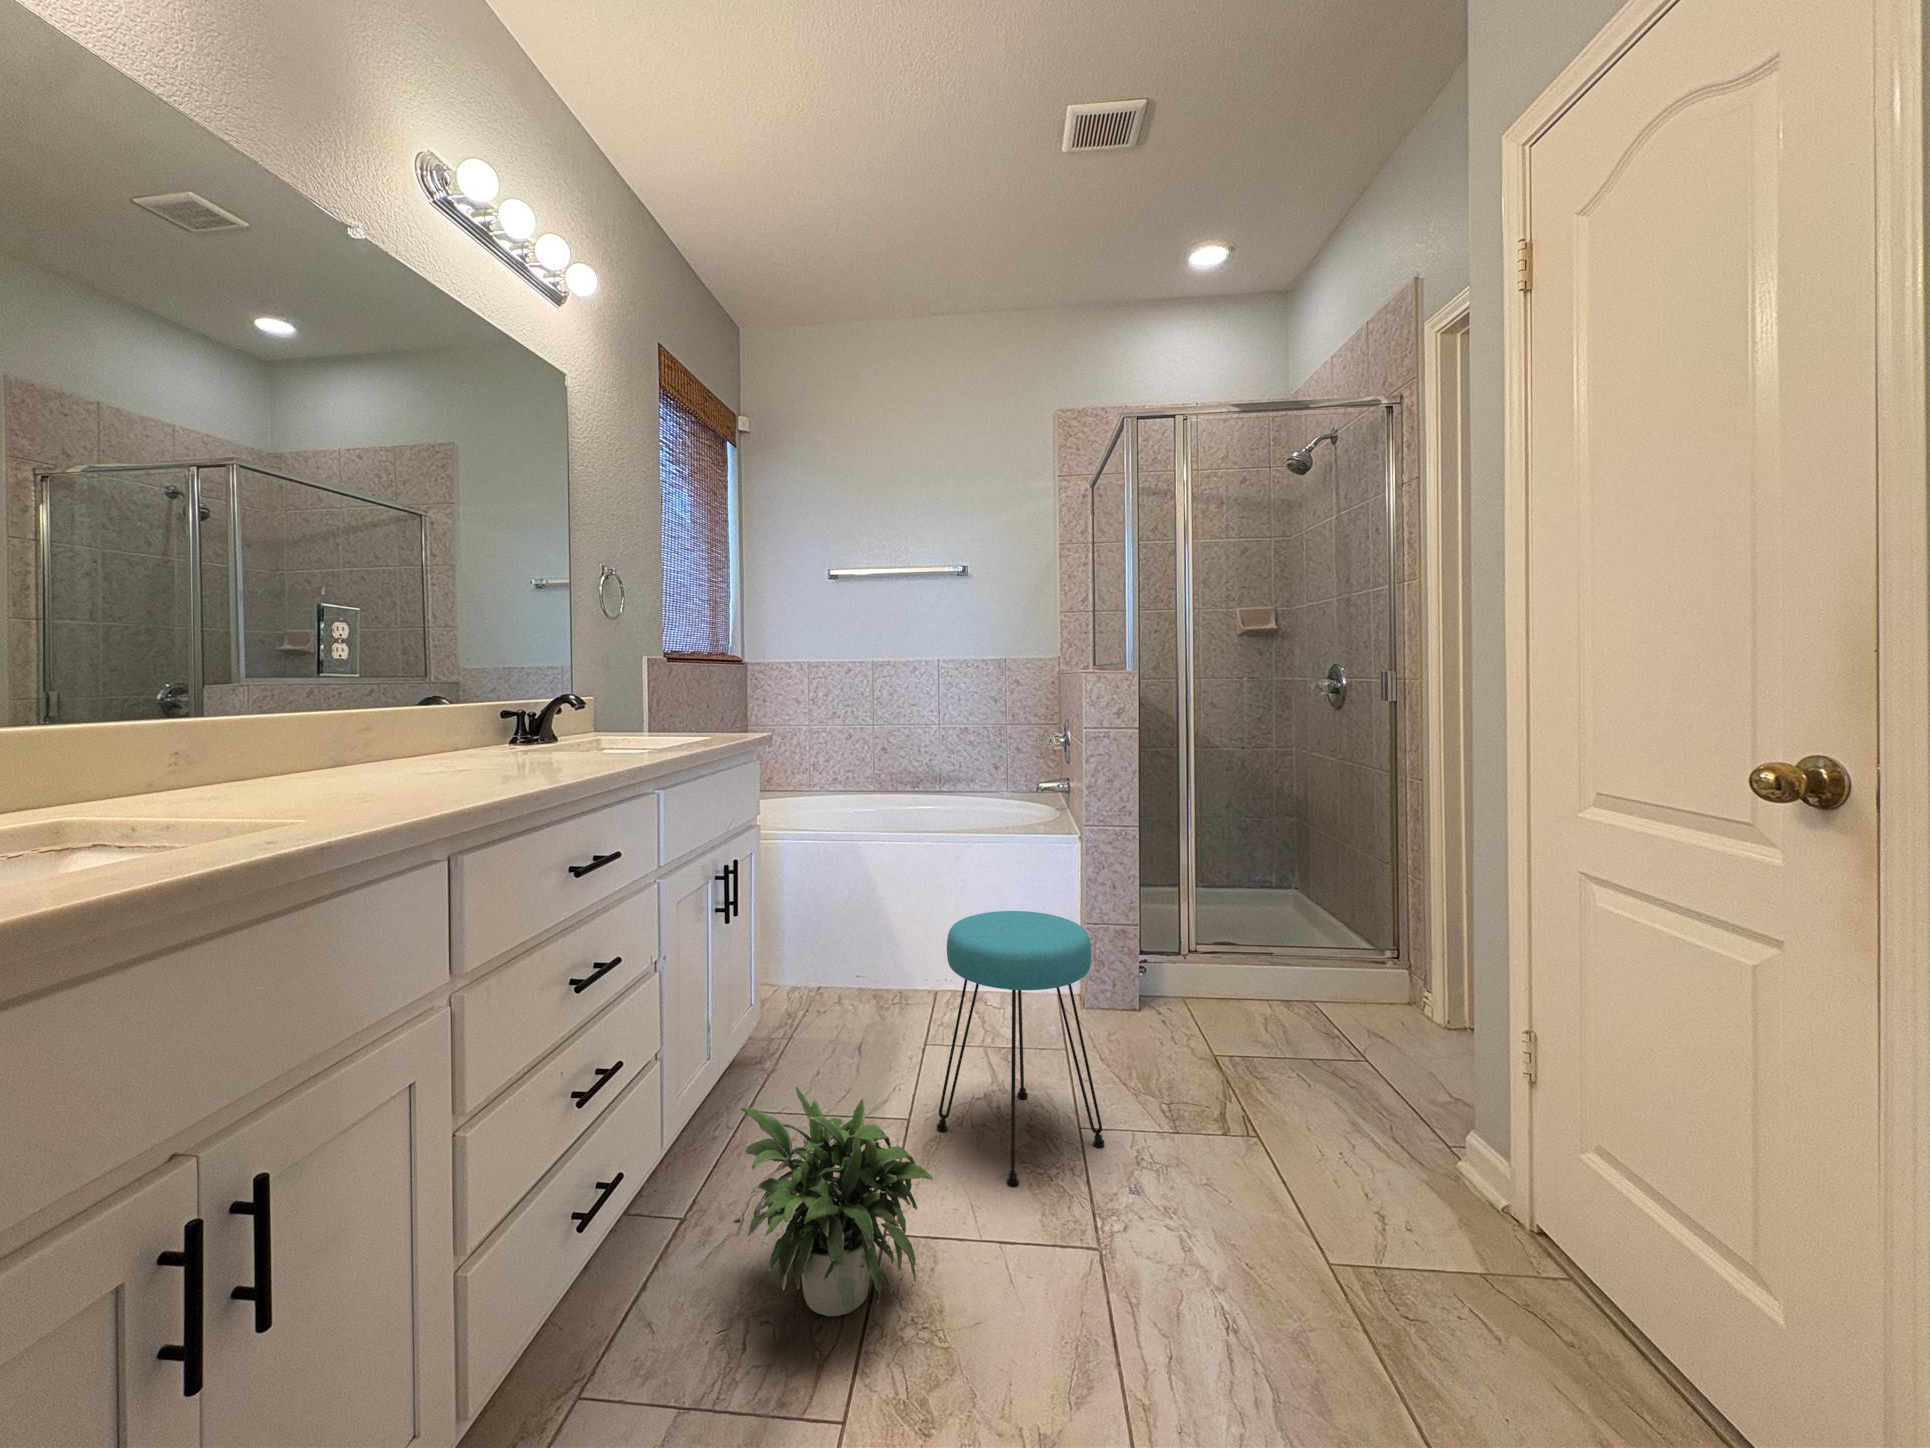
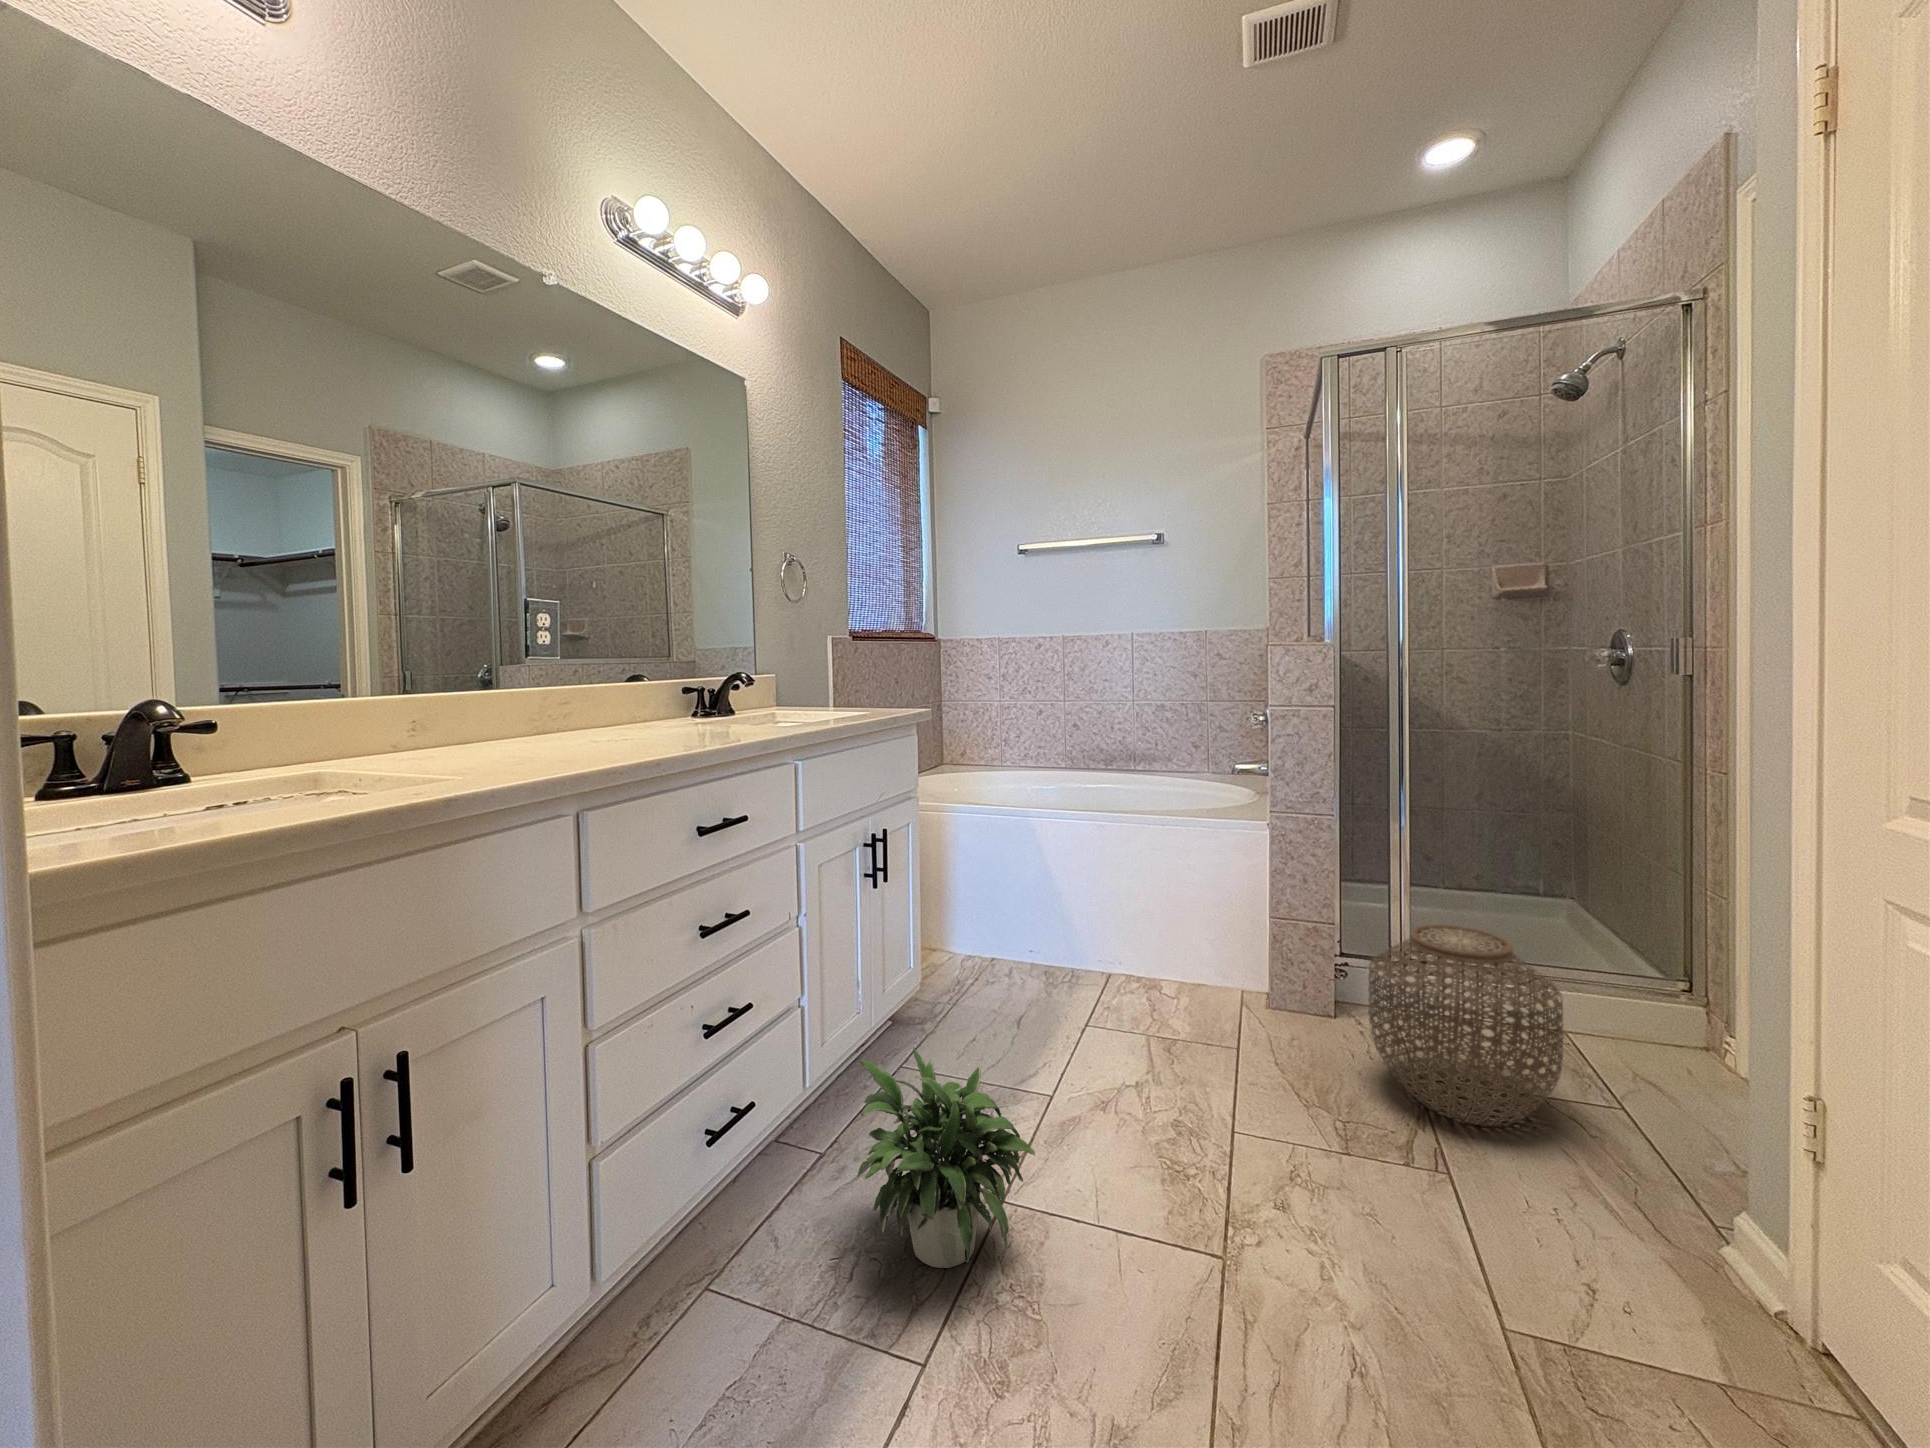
stool: present [937,911,1104,1183] -> none [1077,897,1257,1176]
woven basket: none [1179,918,1330,1091] -> present [1368,925,1563,1126]

